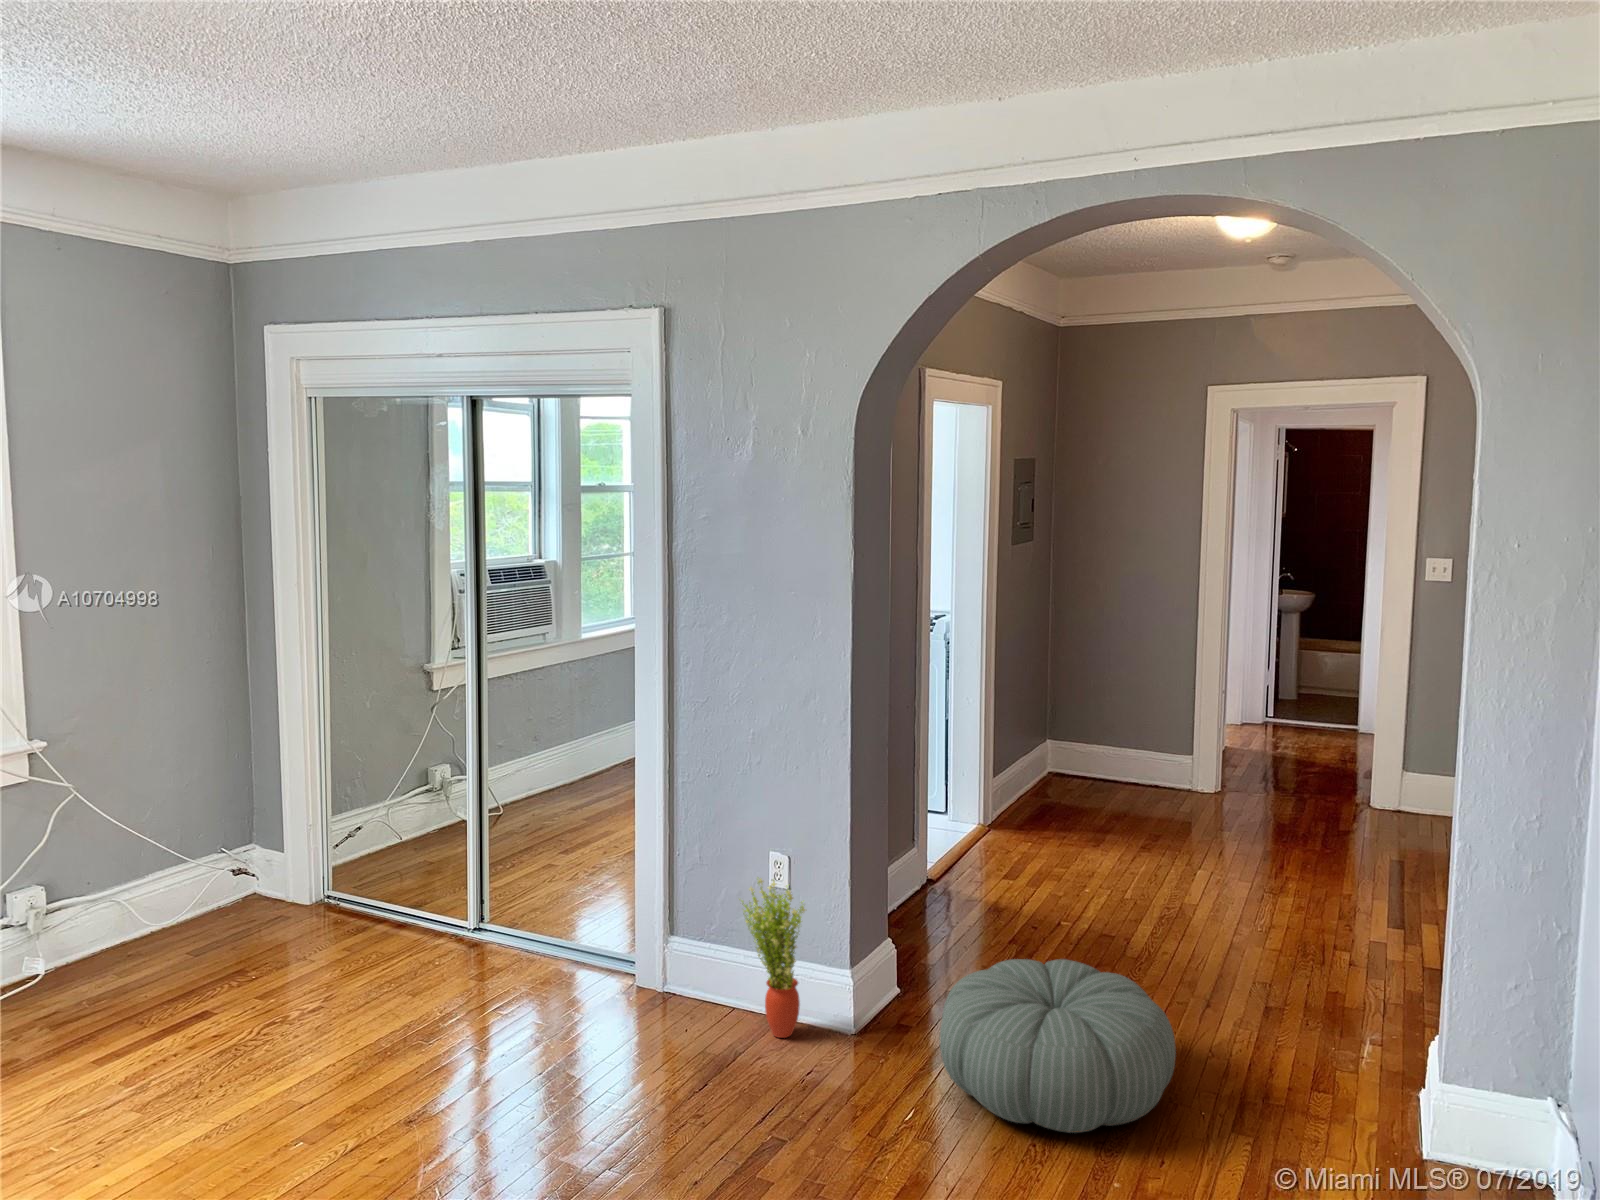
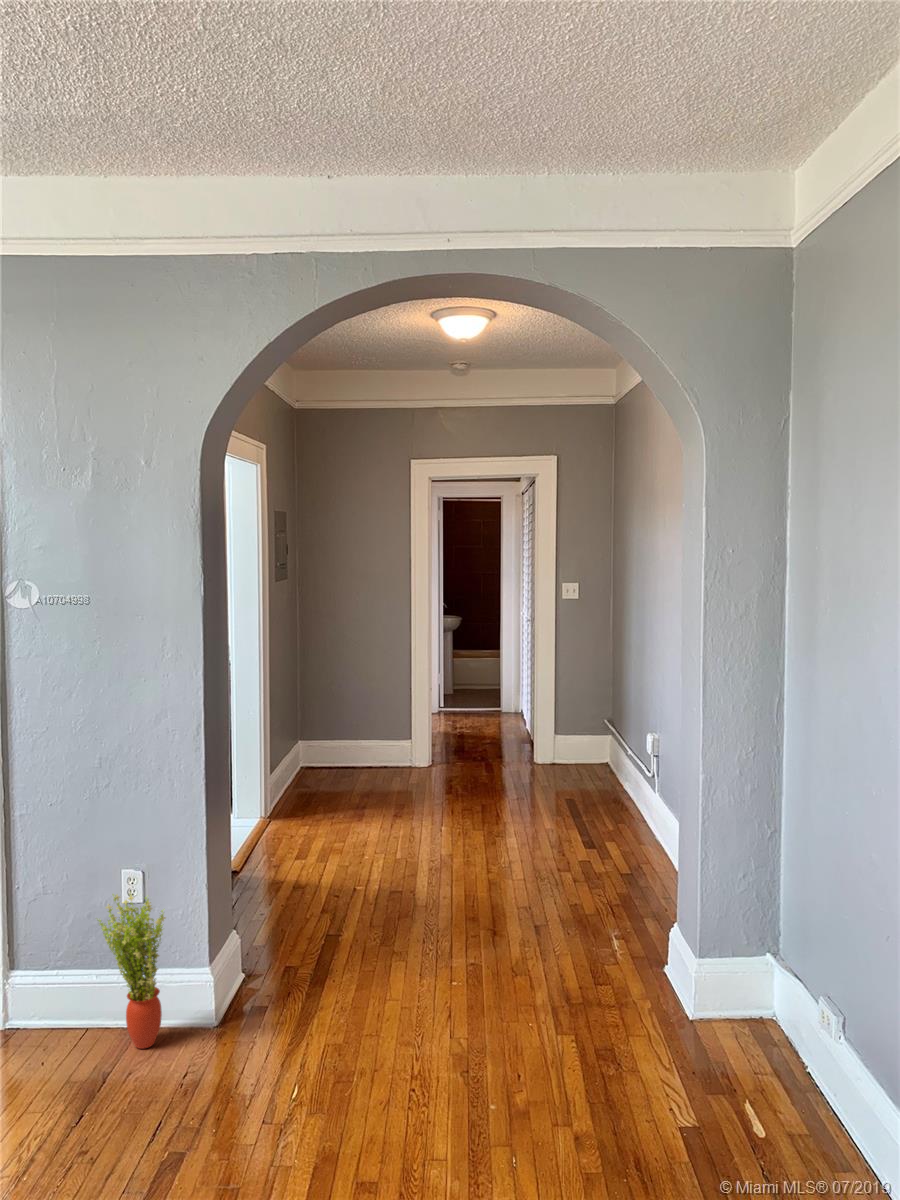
pouf: present [940,959,1176,1133] -> none [305,919,507,1073]

